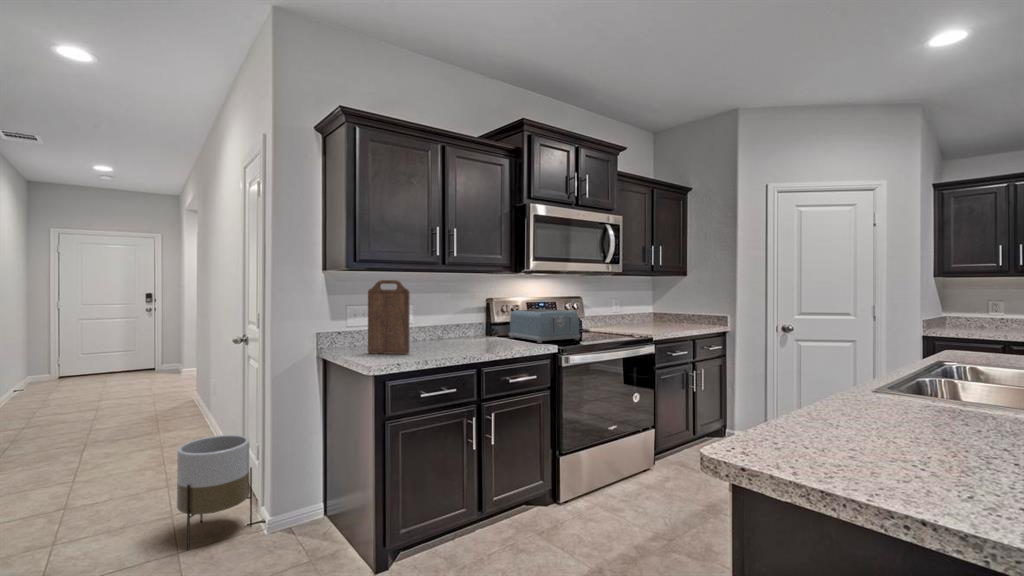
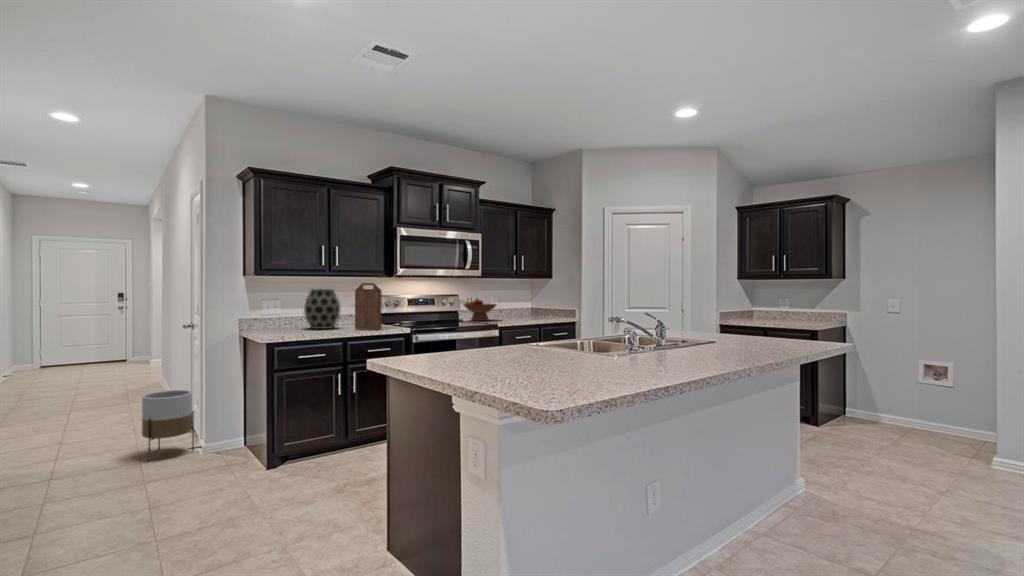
cutting board: present [368,280,410,354] -> present [355,283,382,330]
vase: none [408,290,457,347] -> present [304,289,340,329]
fruit bowl: none [593,301,639,331] -> present [464,299,496,321]
toaster: present [509,309,580,343] -> none [386,304,436,327]

